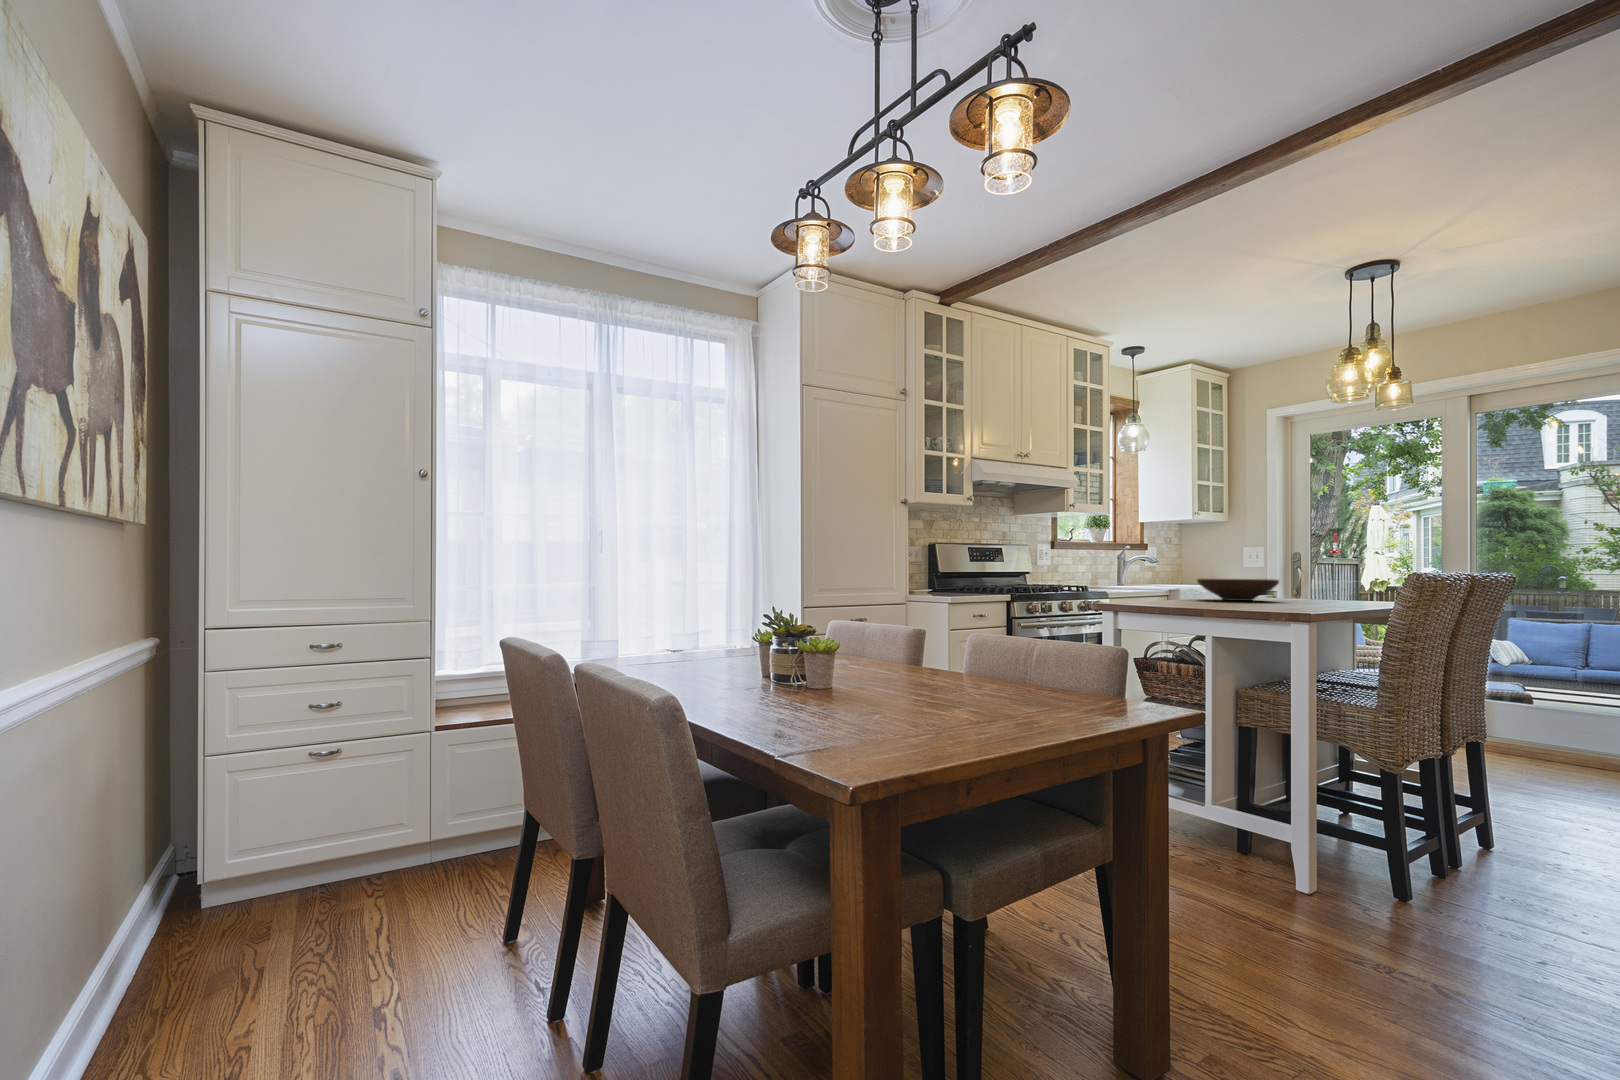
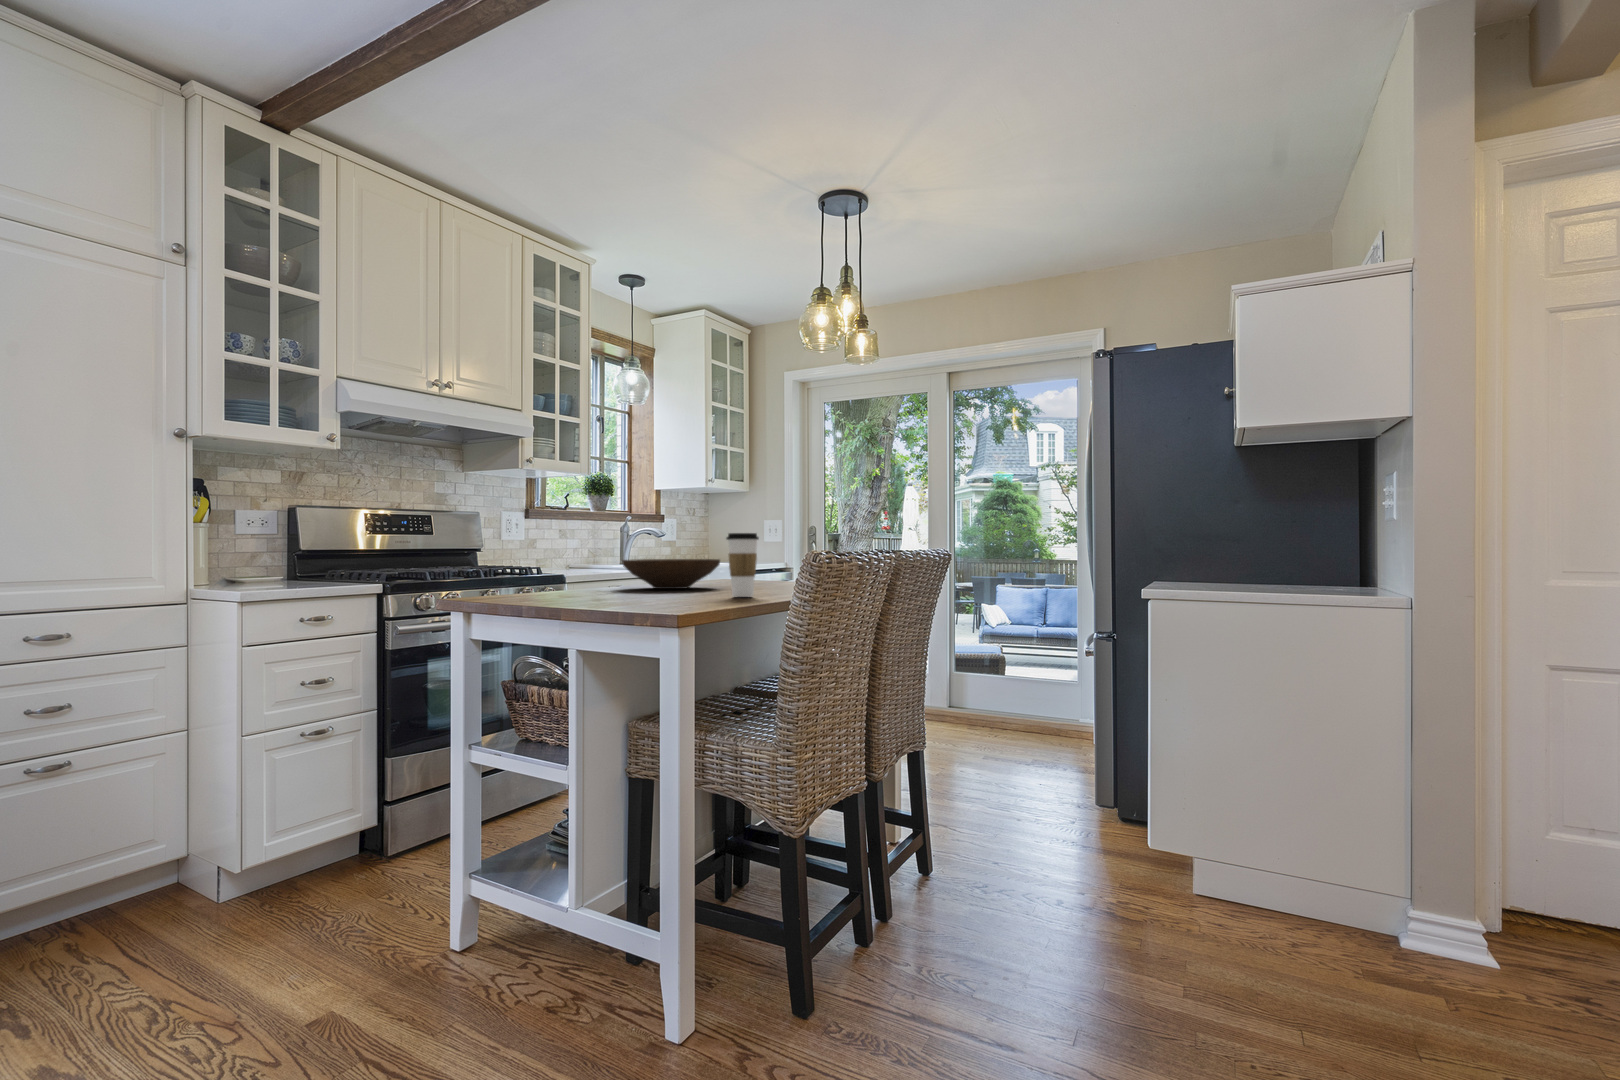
coffee cup: none [1311,561,1339,607] -> present [727,533,759,597]

